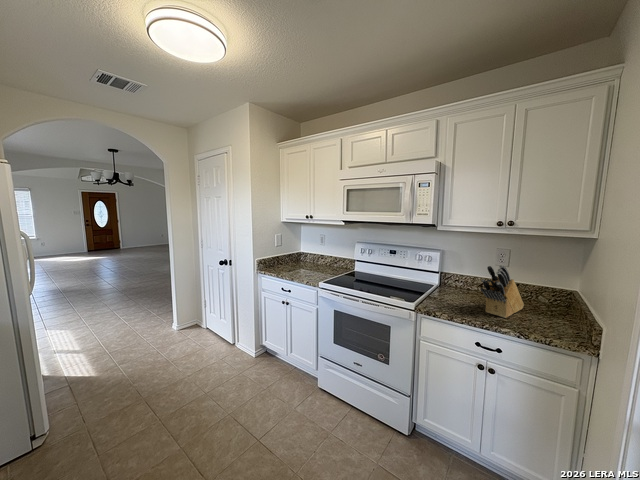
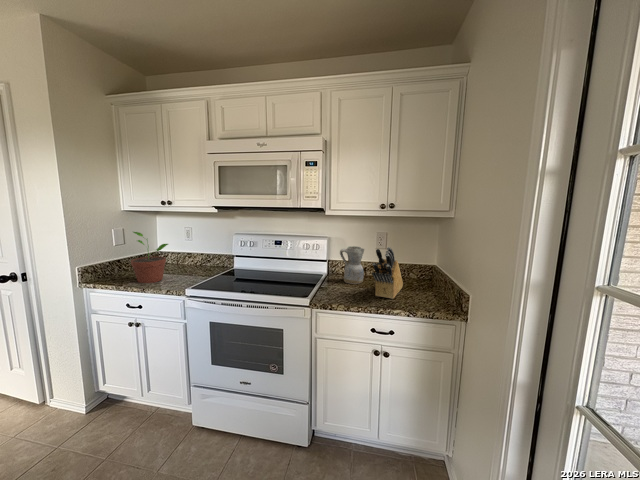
potted plant: none [286,237,310,275] -> present [131,232,168,283]
ceramic pitcher: none [452,261,479,298] -> present [340,246,364,284]

